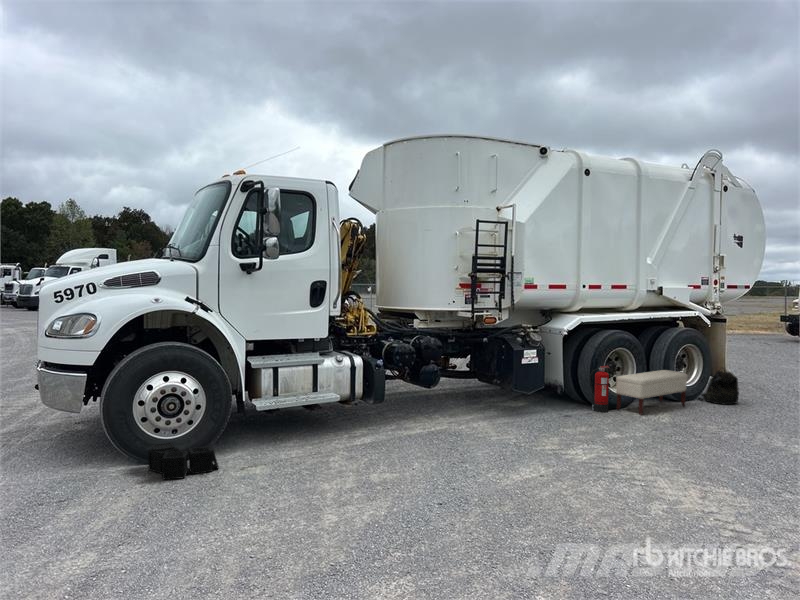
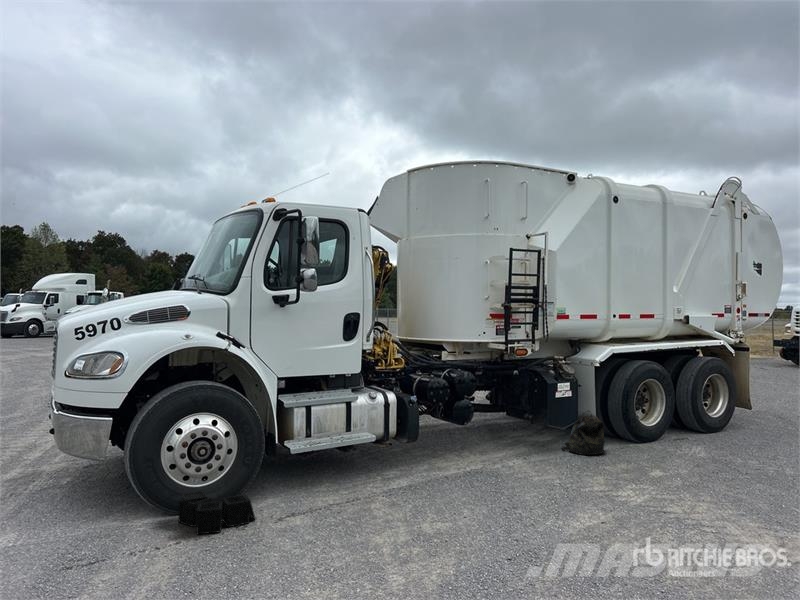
fire extinguisher: present [589,366,609,412] -> none [622,398,644,446]
bench: present [616,370,687,415] -> none [649,401,719,449]
backpack: present [699,370,739,404] -> present [562,411,605,455]

